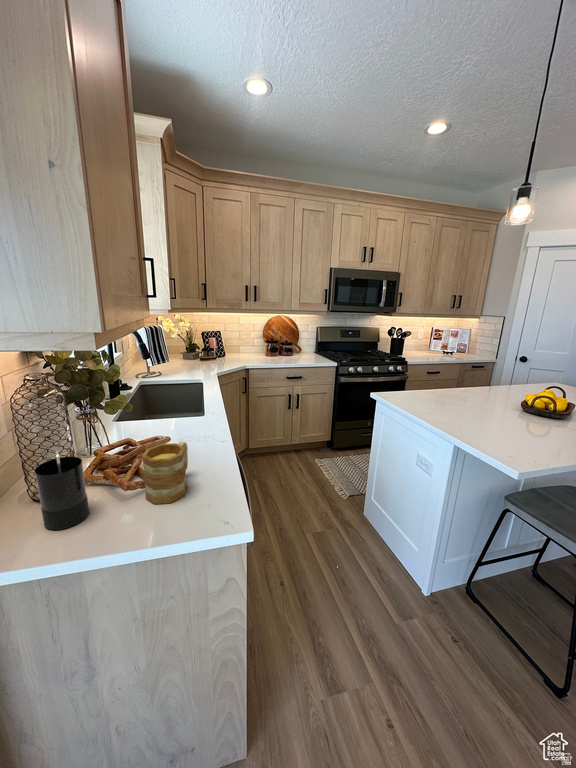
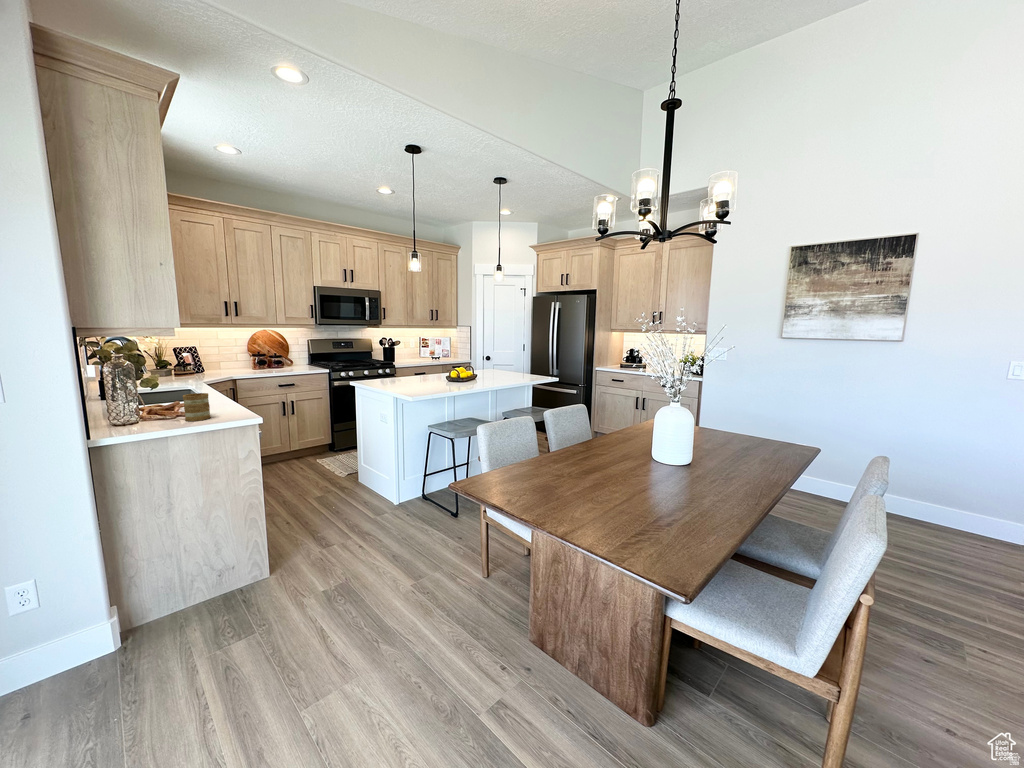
candle: present [34,451,89,530] -> none [122,395,153,431]

